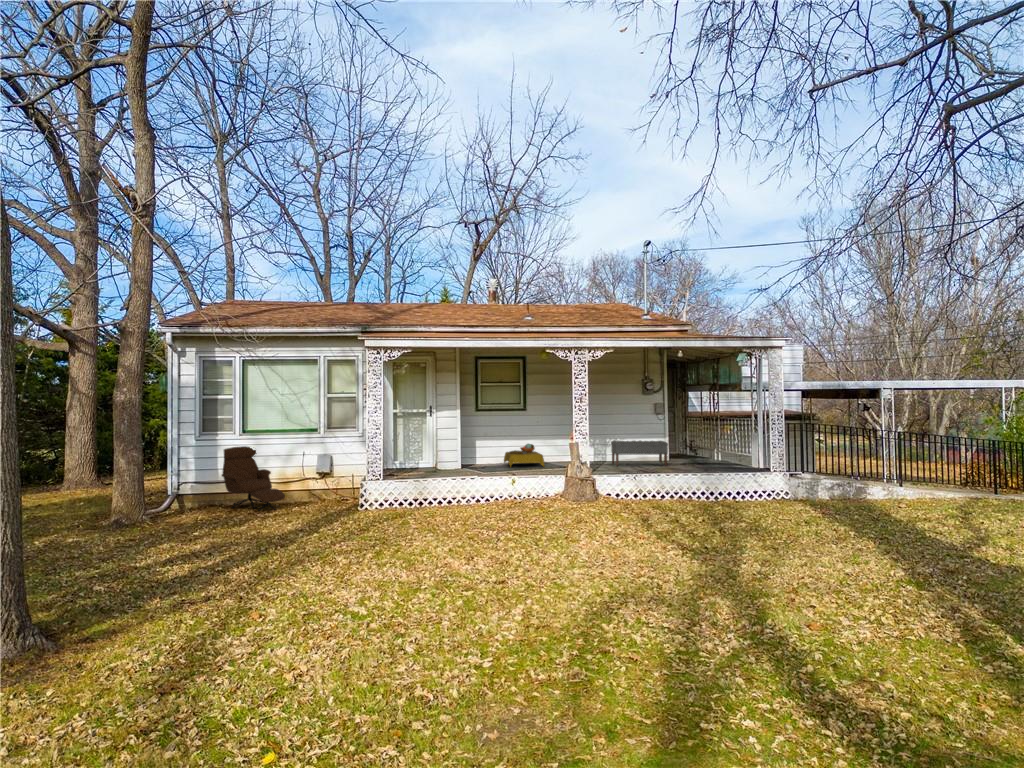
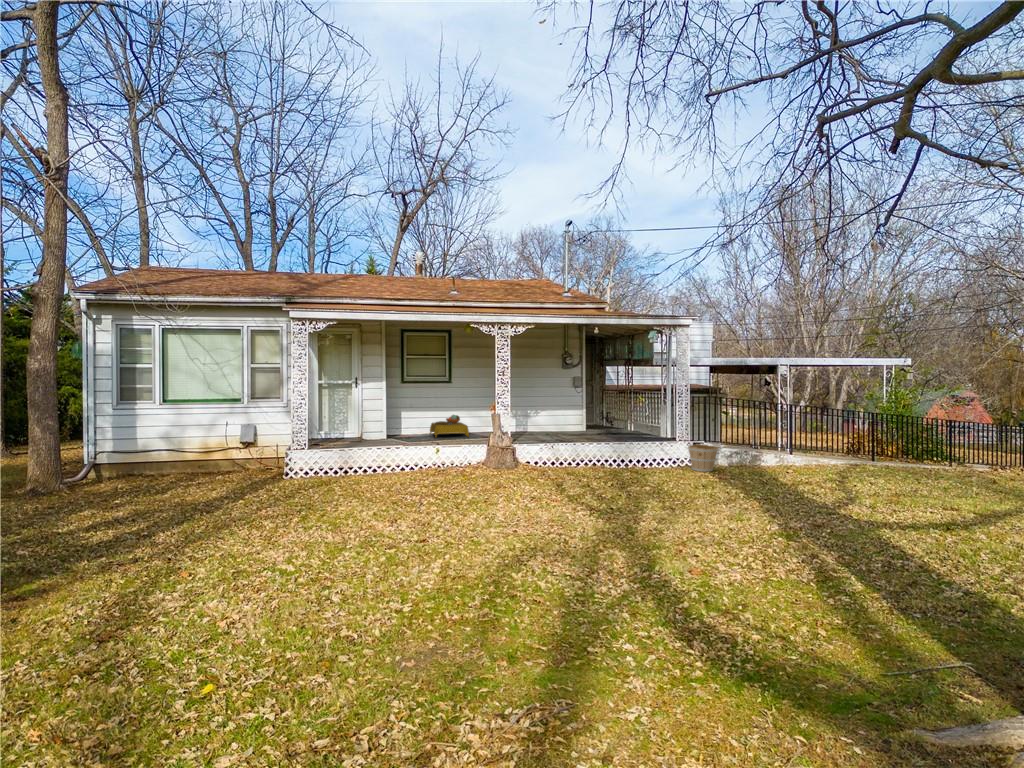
bench: present [611,441,668,466] -> none [533,412,587,436]
lounge chair: present [222,446,285,511] -> none [138,416,207,481]
wooden bucket: none [782,475,817,505] -> present [688,444,718,472]

